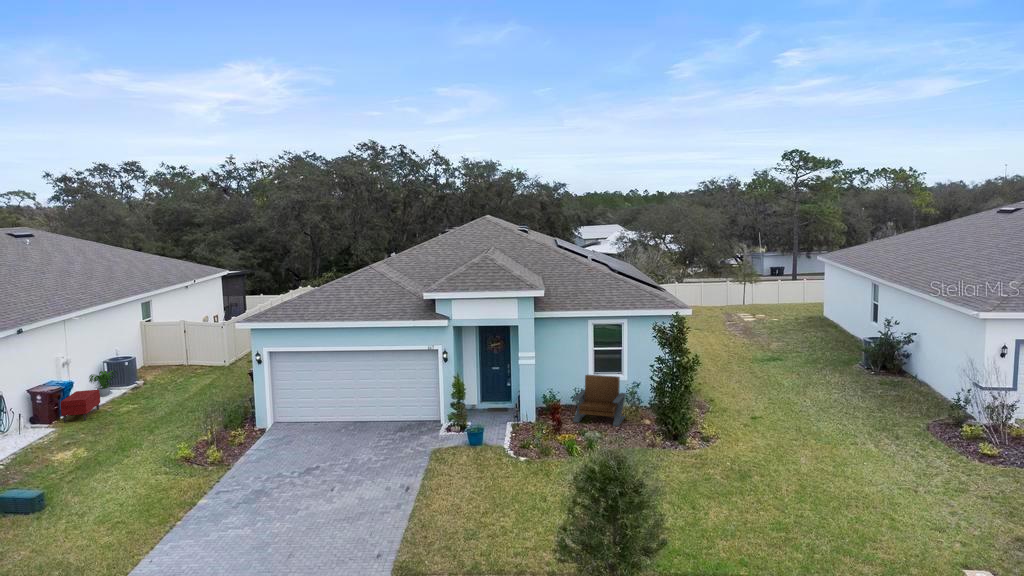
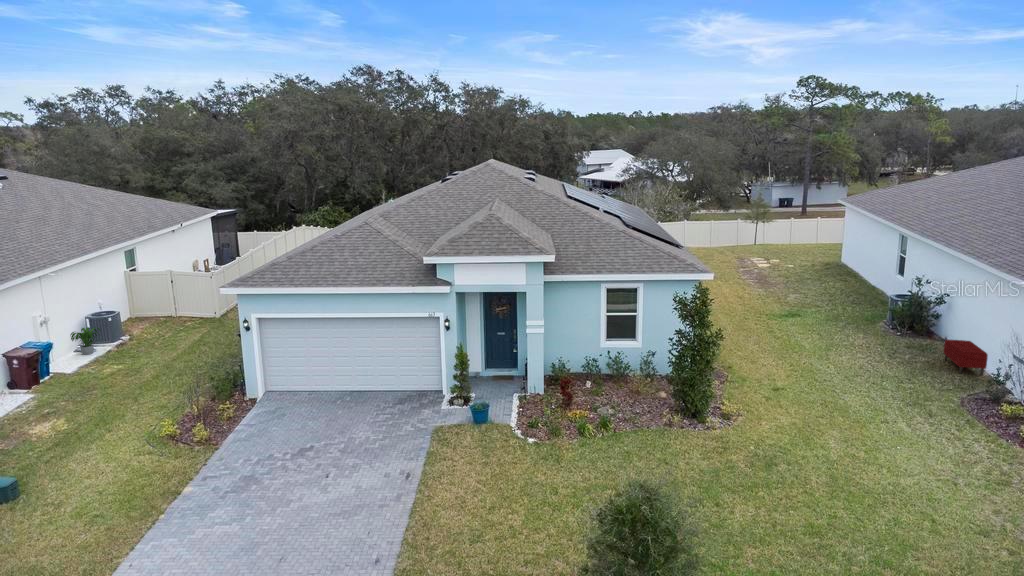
lounge chair: present [573,375,626,426] -> none [583,342,640,399]
bench: present [61,390,100,422] -> present [944,340,988,375]

